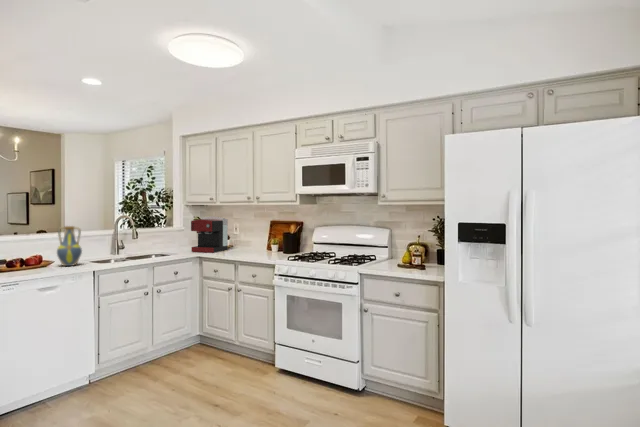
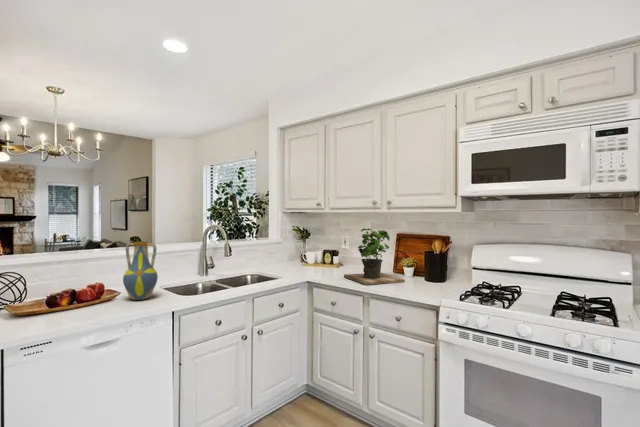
coffee maker: present [191,216,228,253] -> none [297,227,342,276]
potted plant: none [225,217,266,256] -> present [344,228,405,285]

